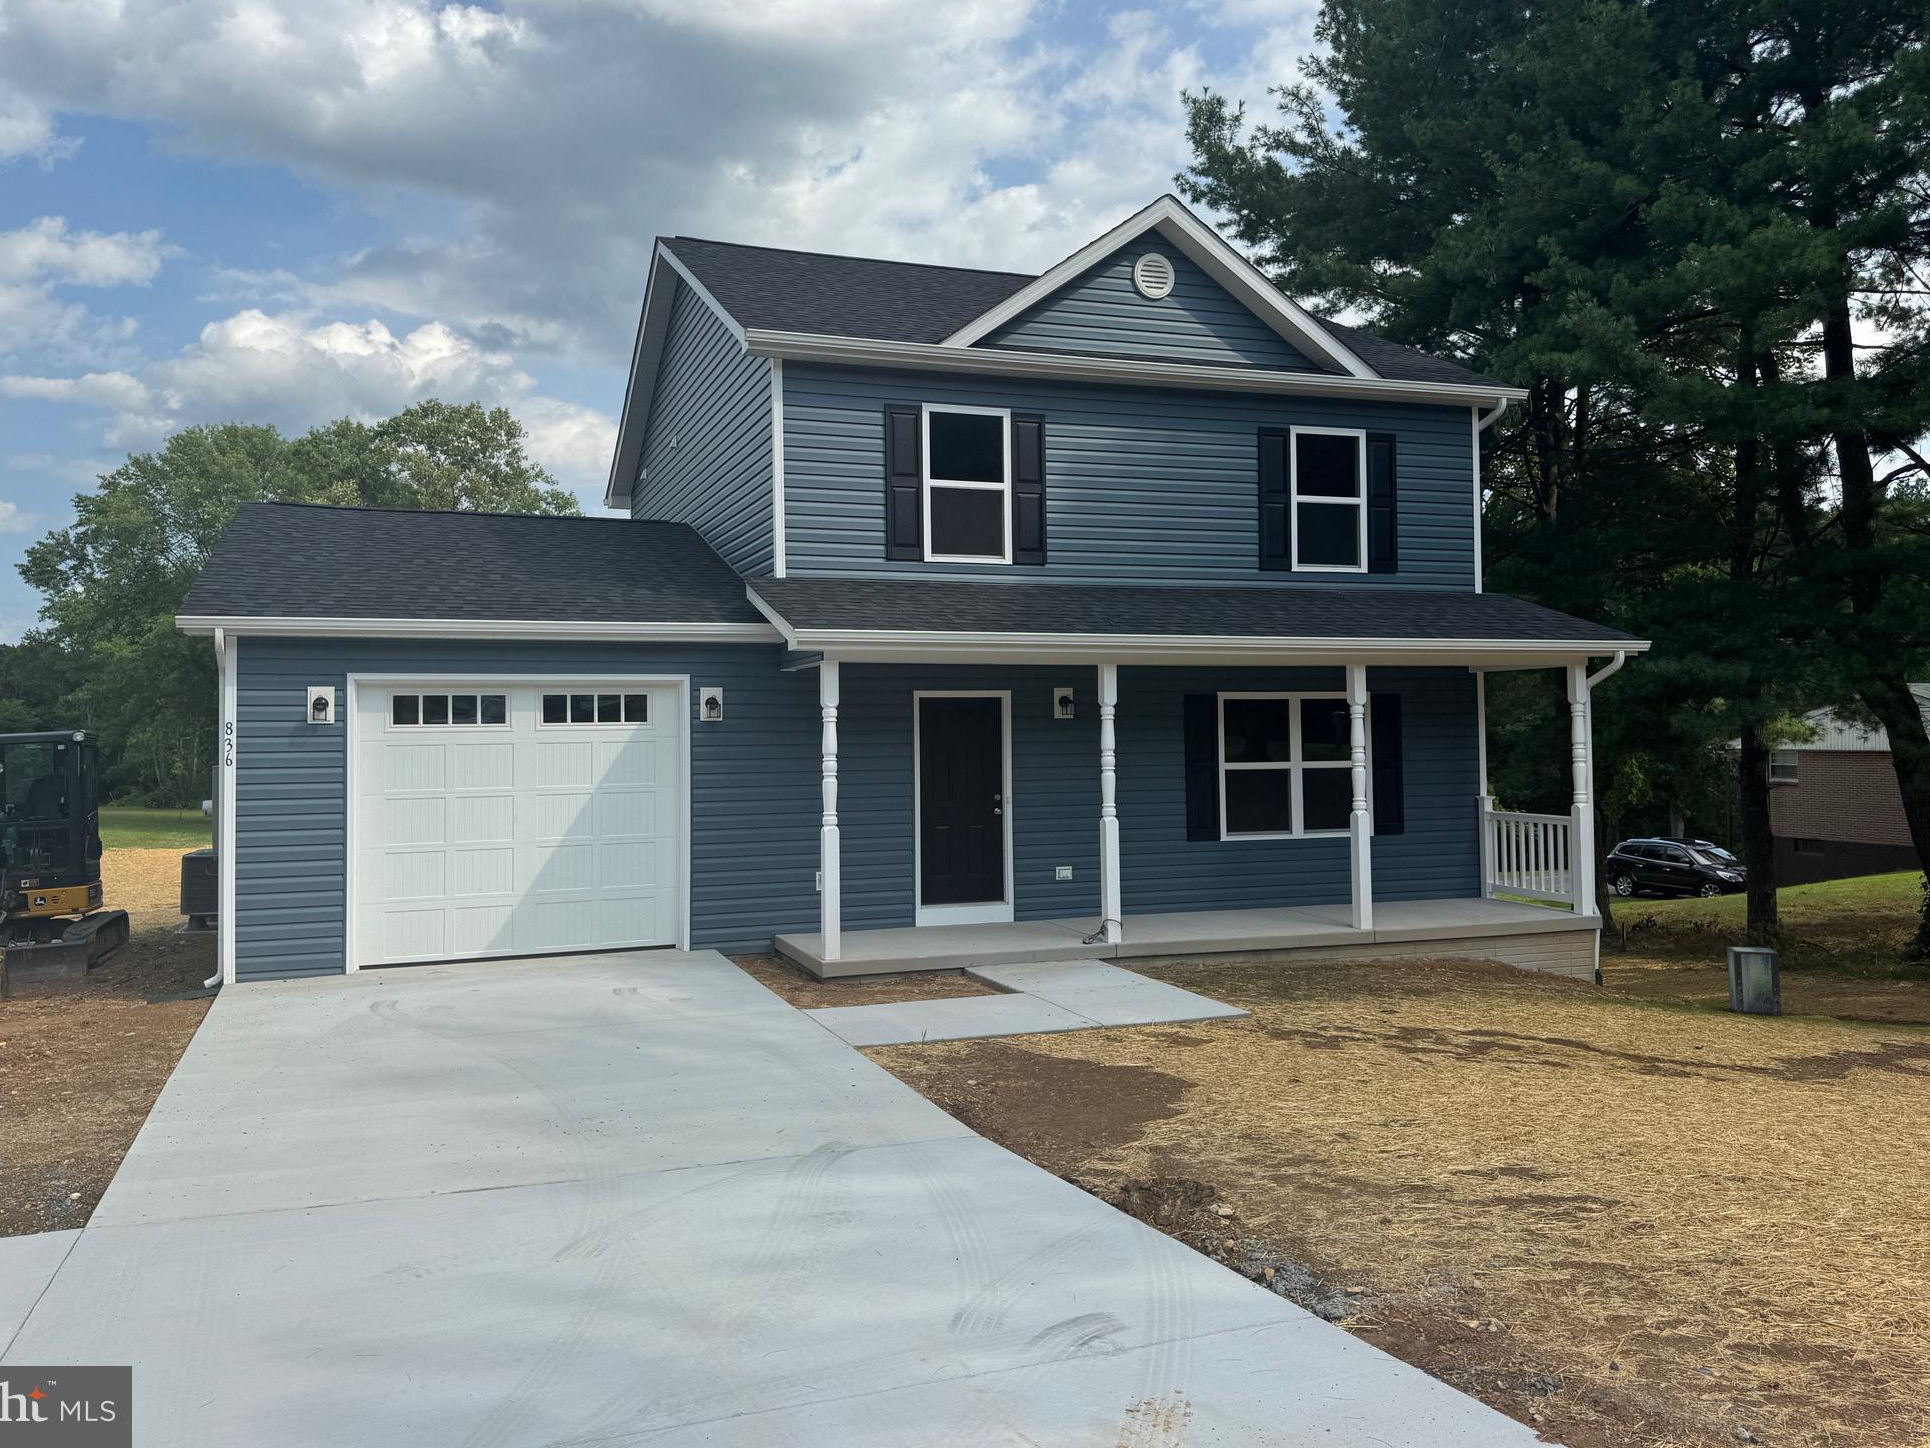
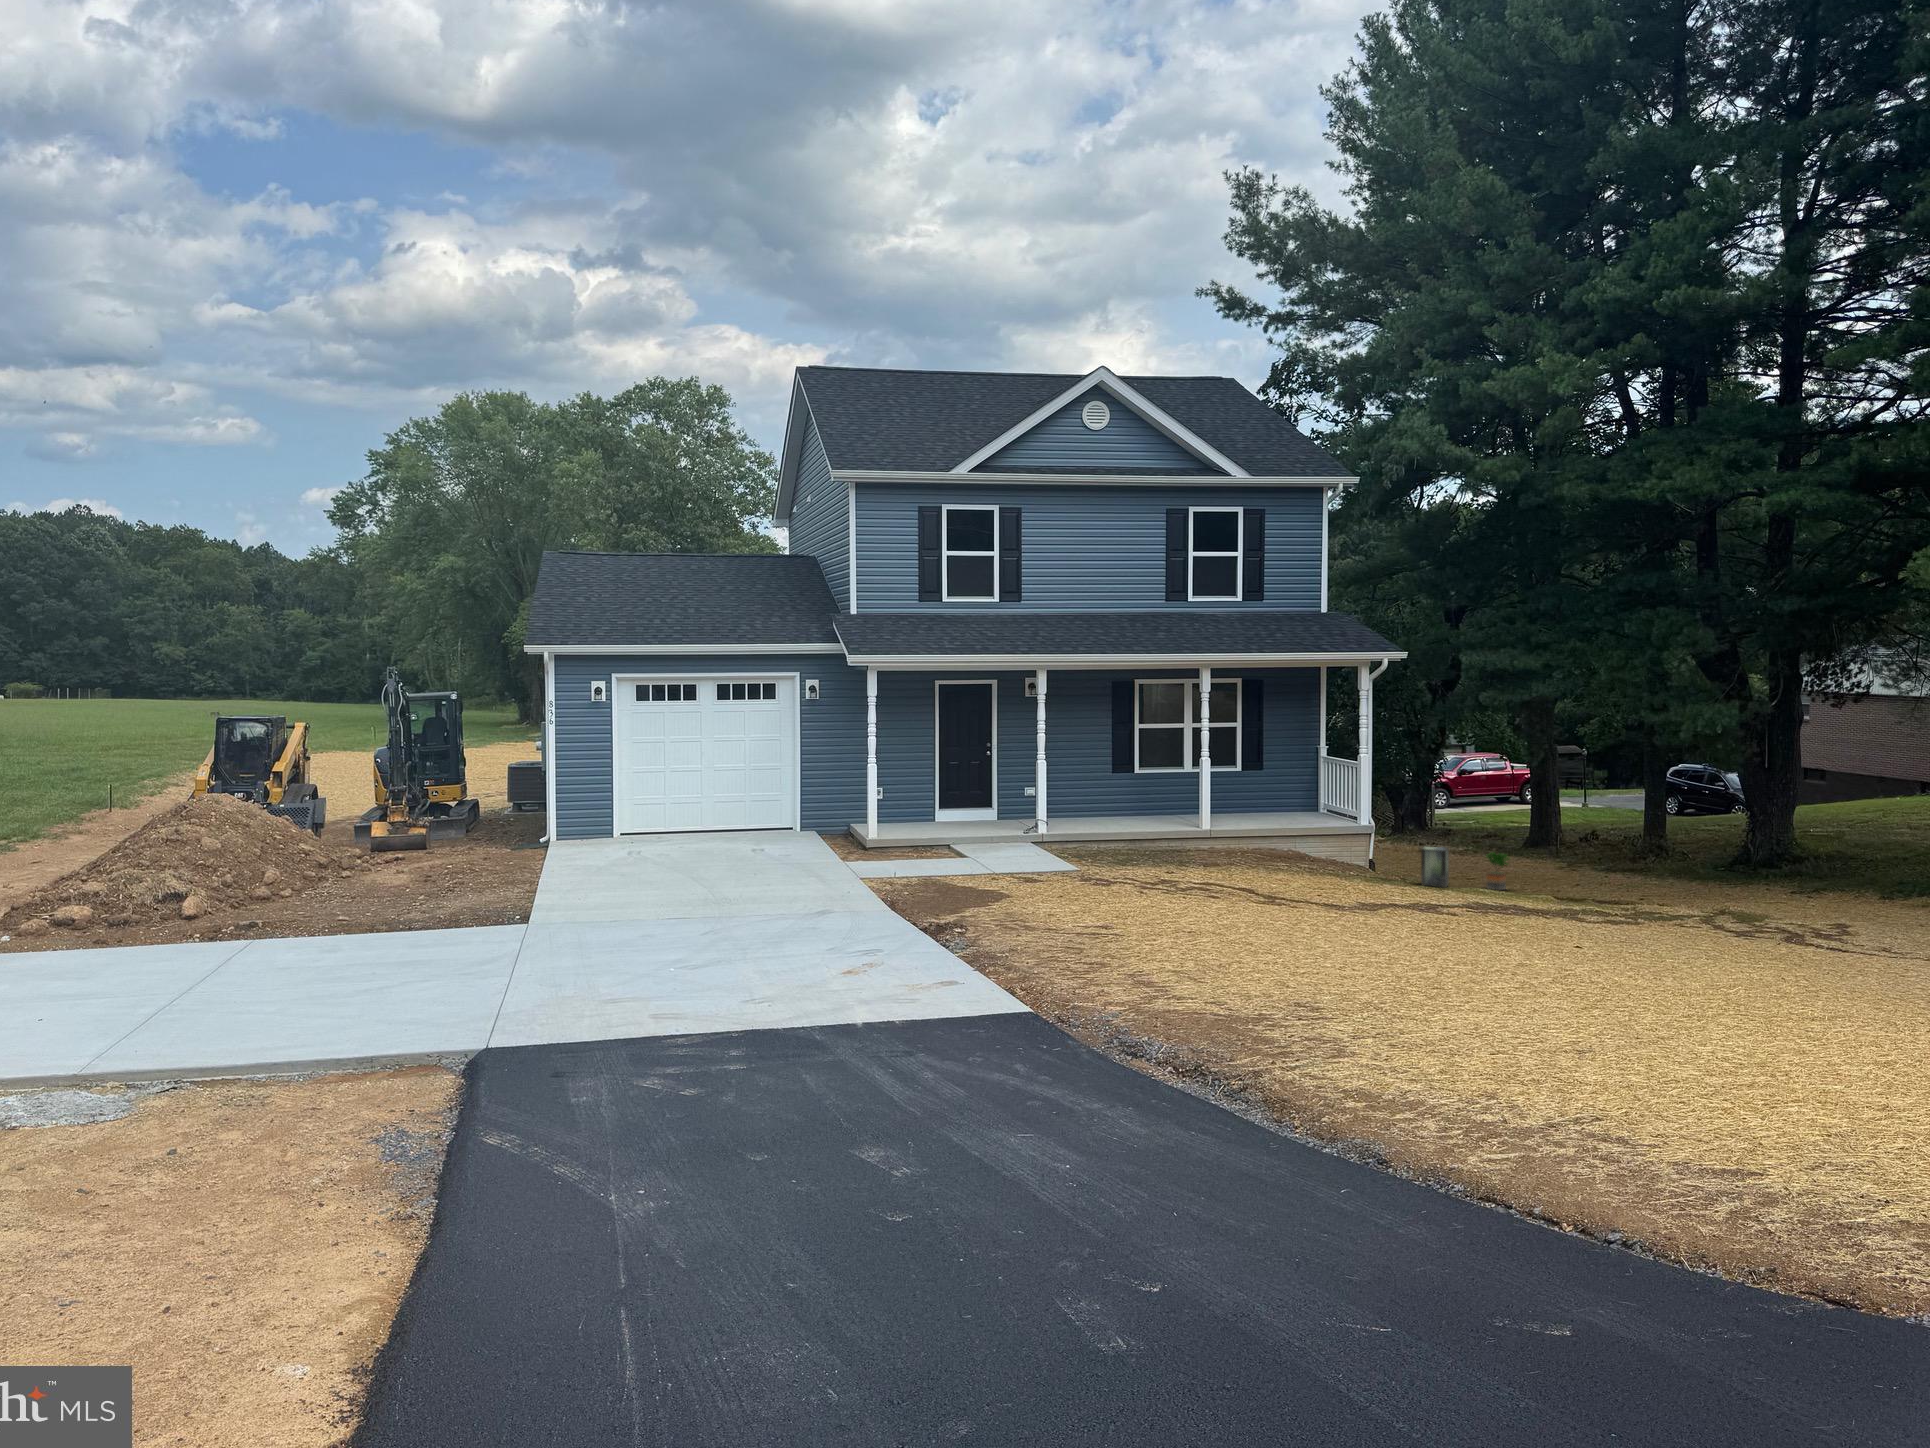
potted tree: none [1815,952,1865,1016] -> present [1486,853,1509,890]

